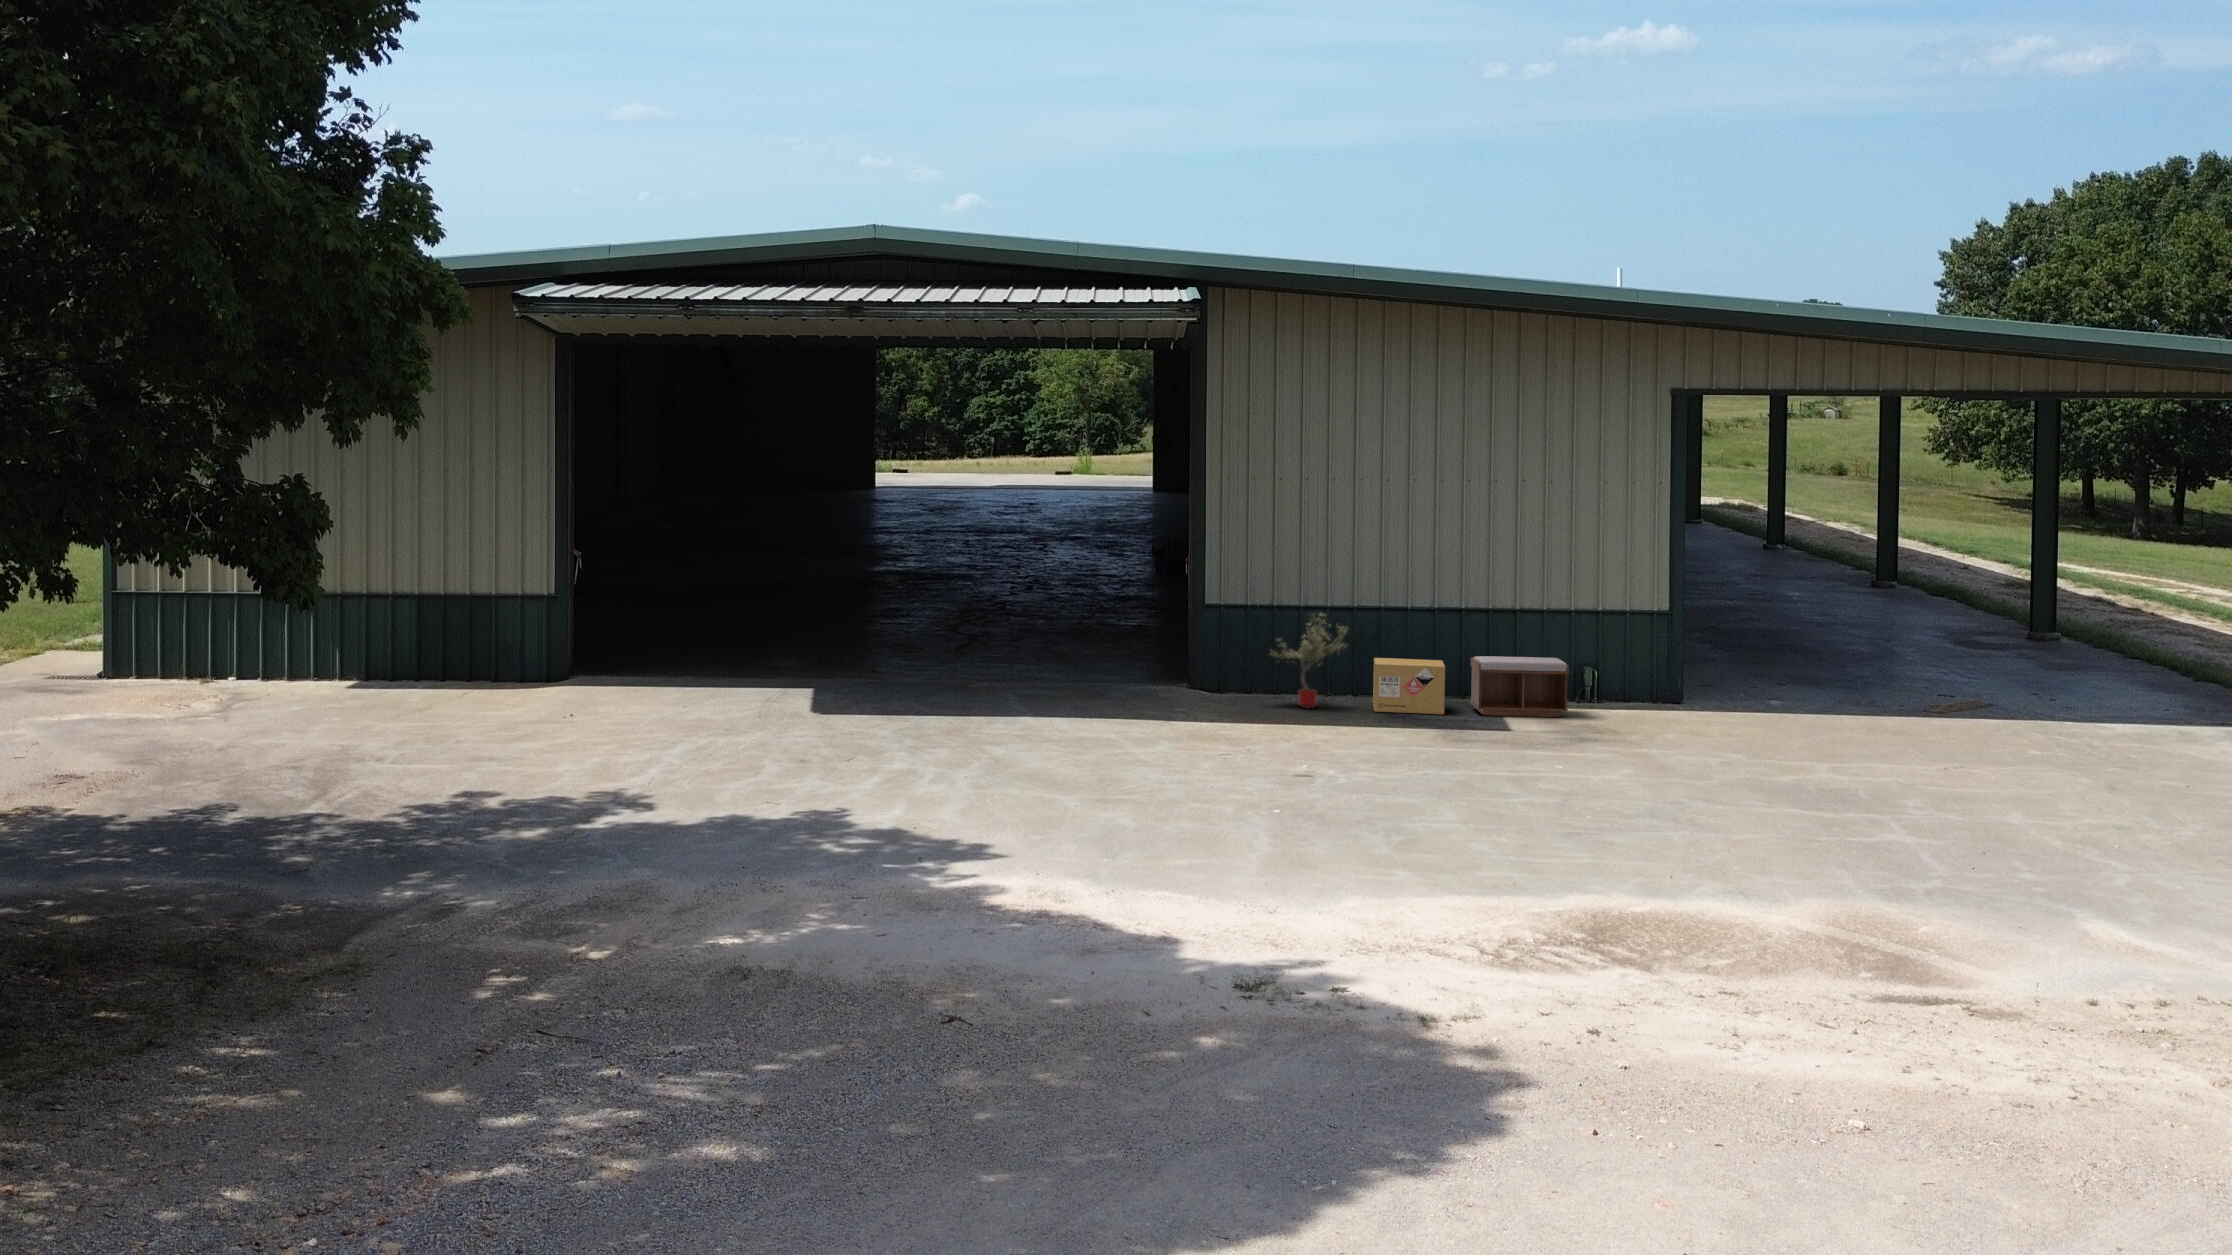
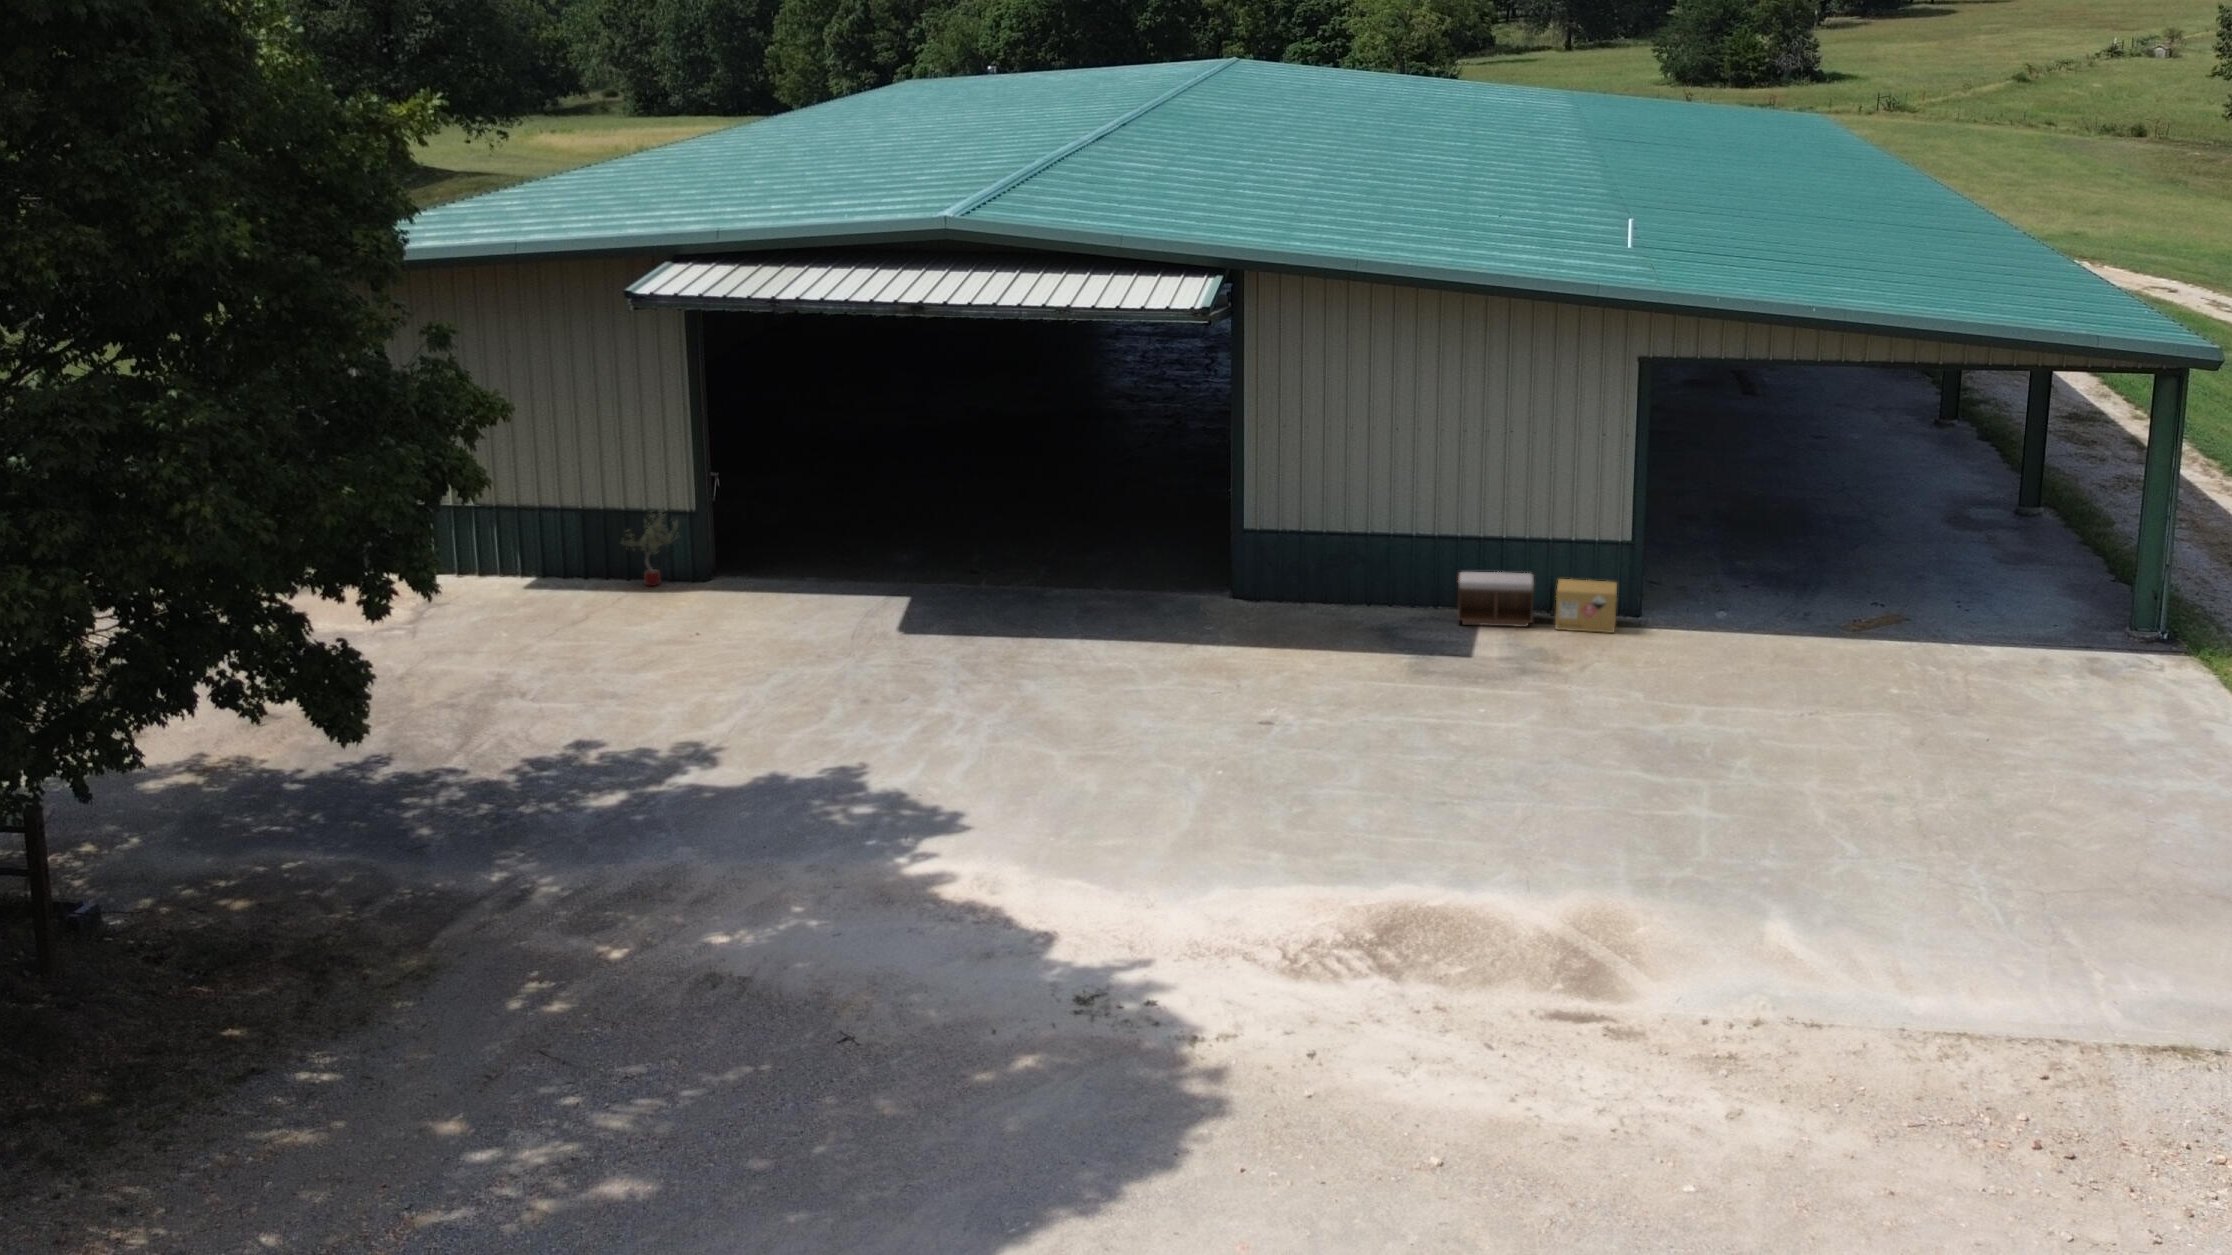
potted tree: present [1272,614,1348,708] -> present [622,510,680,586]
cardboard box: present [1373,658,1445,714] -> present [1555,579,1617,633]

